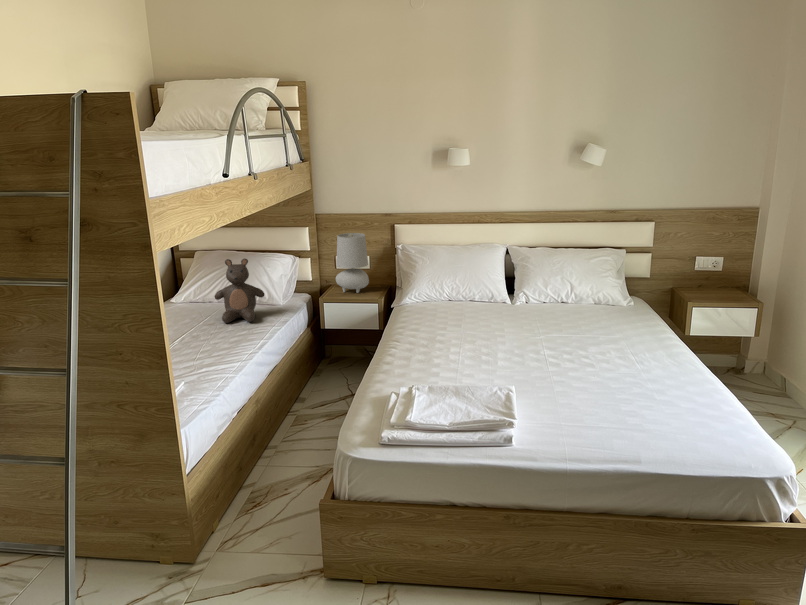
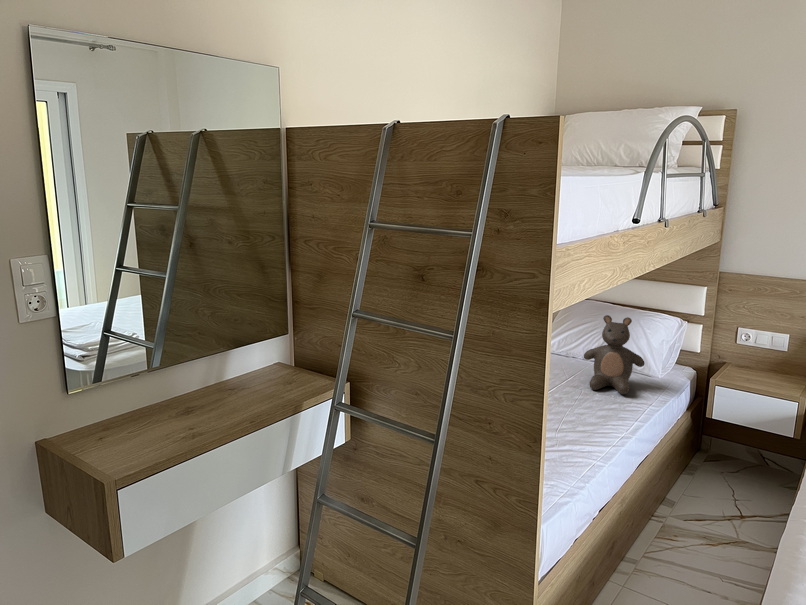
table lamp: present [336,233,369,293] -> none [736,302,792,382]

